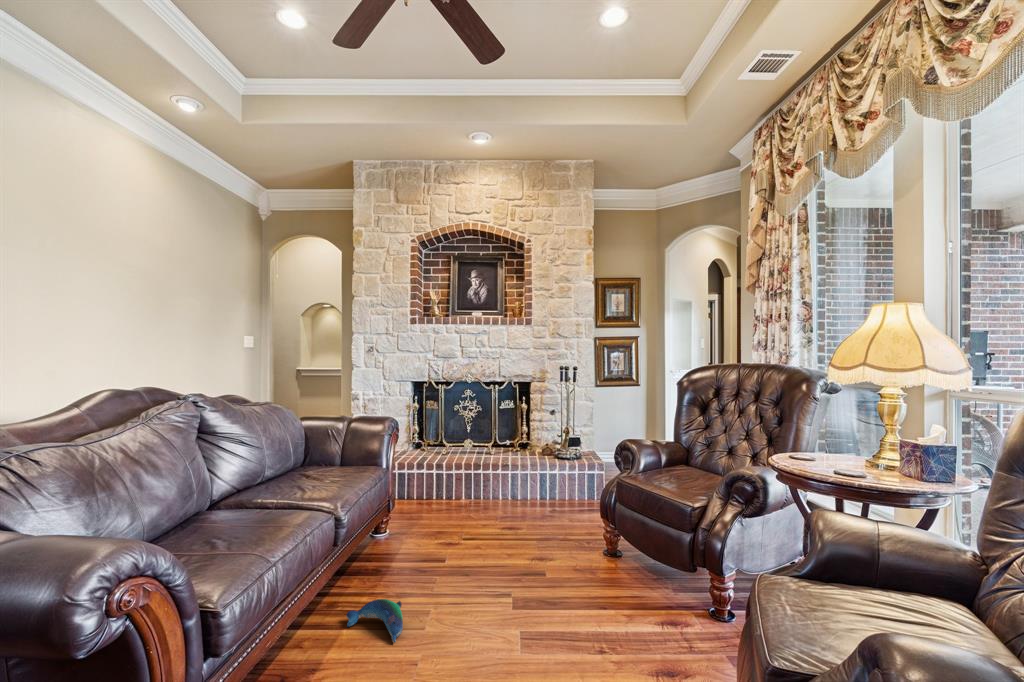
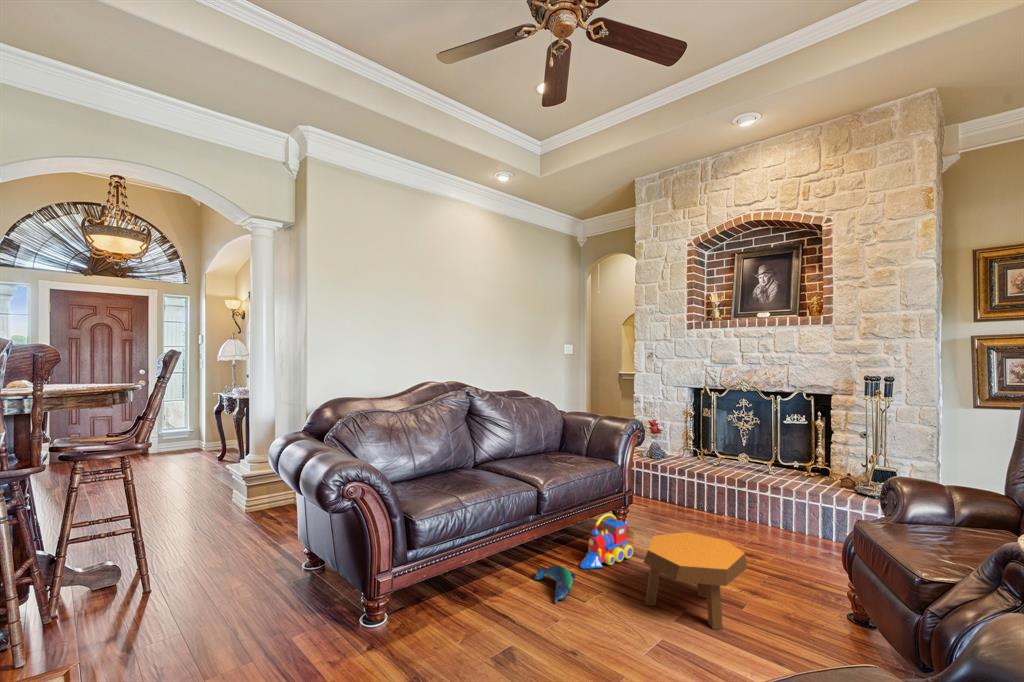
footstool: none [466,520,555,606] -> present [644,532,747,629]
toy train: none [380,523,425,593] -> present [580,513,633,569]

